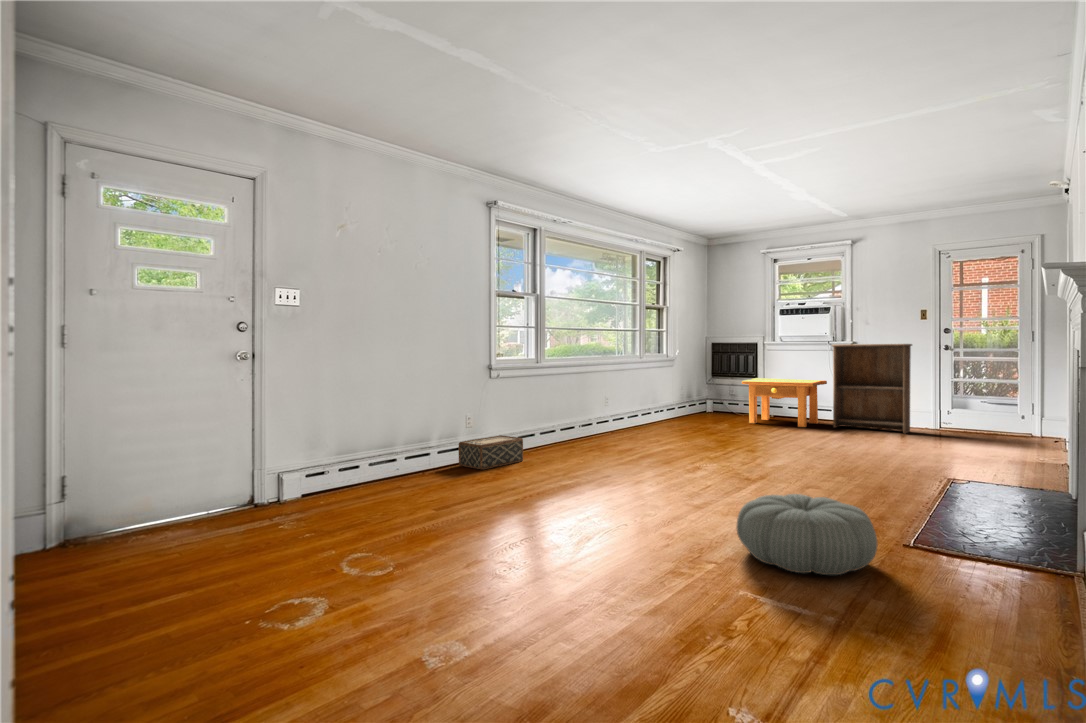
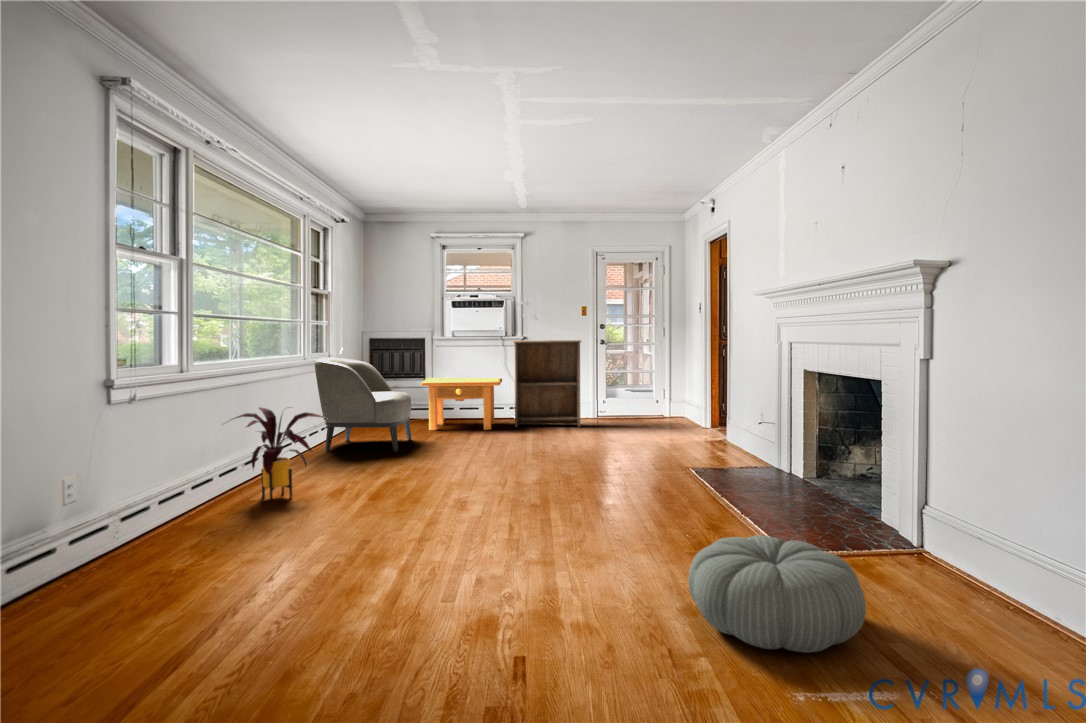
armchair: none [645,358,723,433] -> present [315,357,412,452]
house plant: none [560,388,621,449] -> present [233,407,325,501]
woven basket: present [459,435,523,470] -> none [56,506,192,587]

